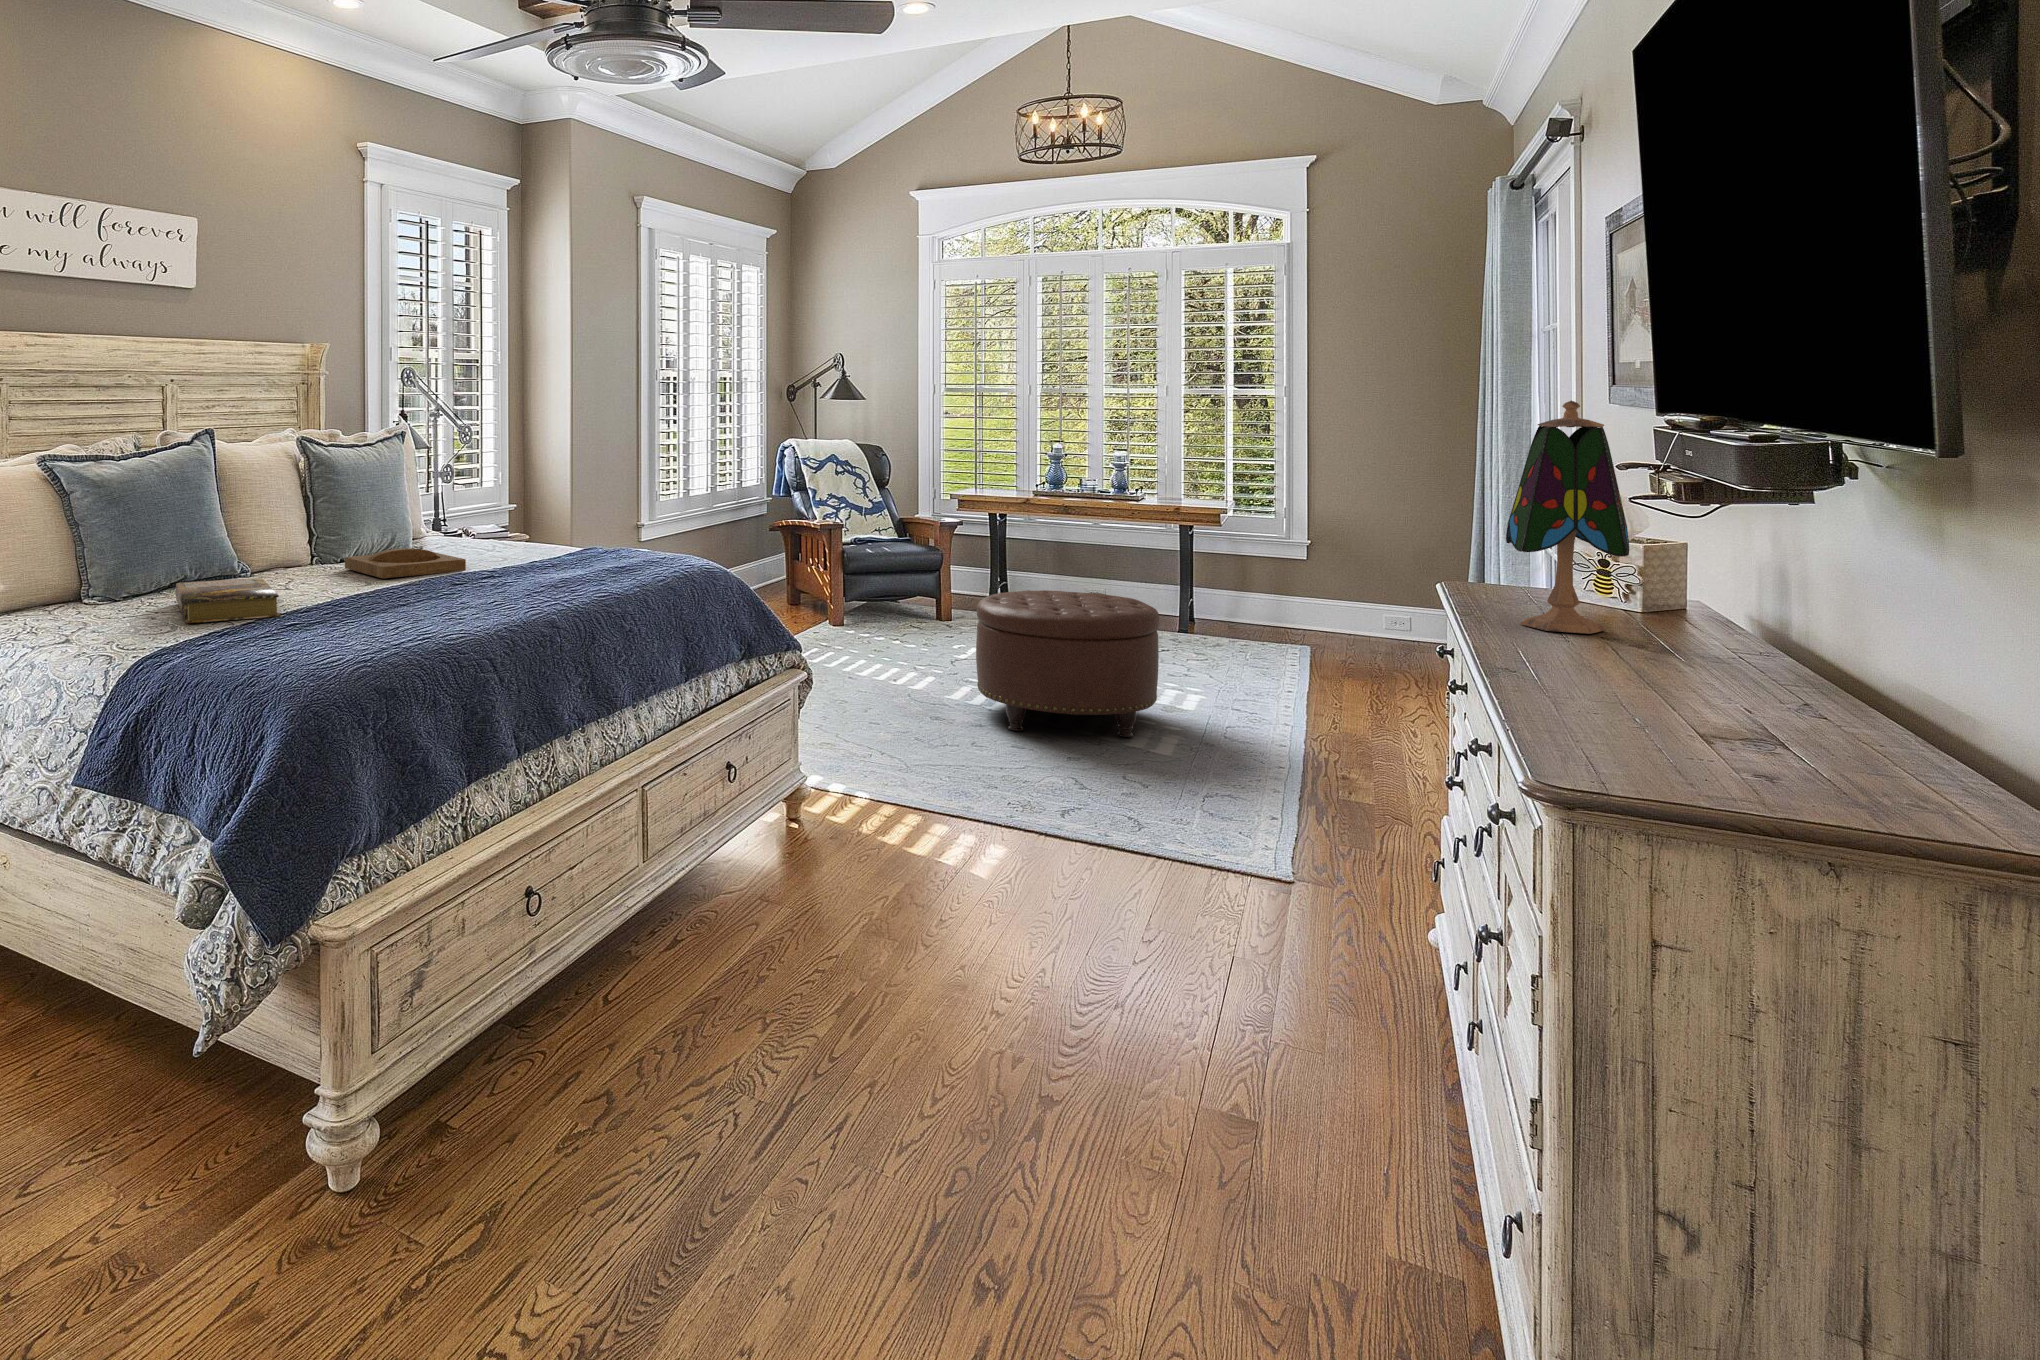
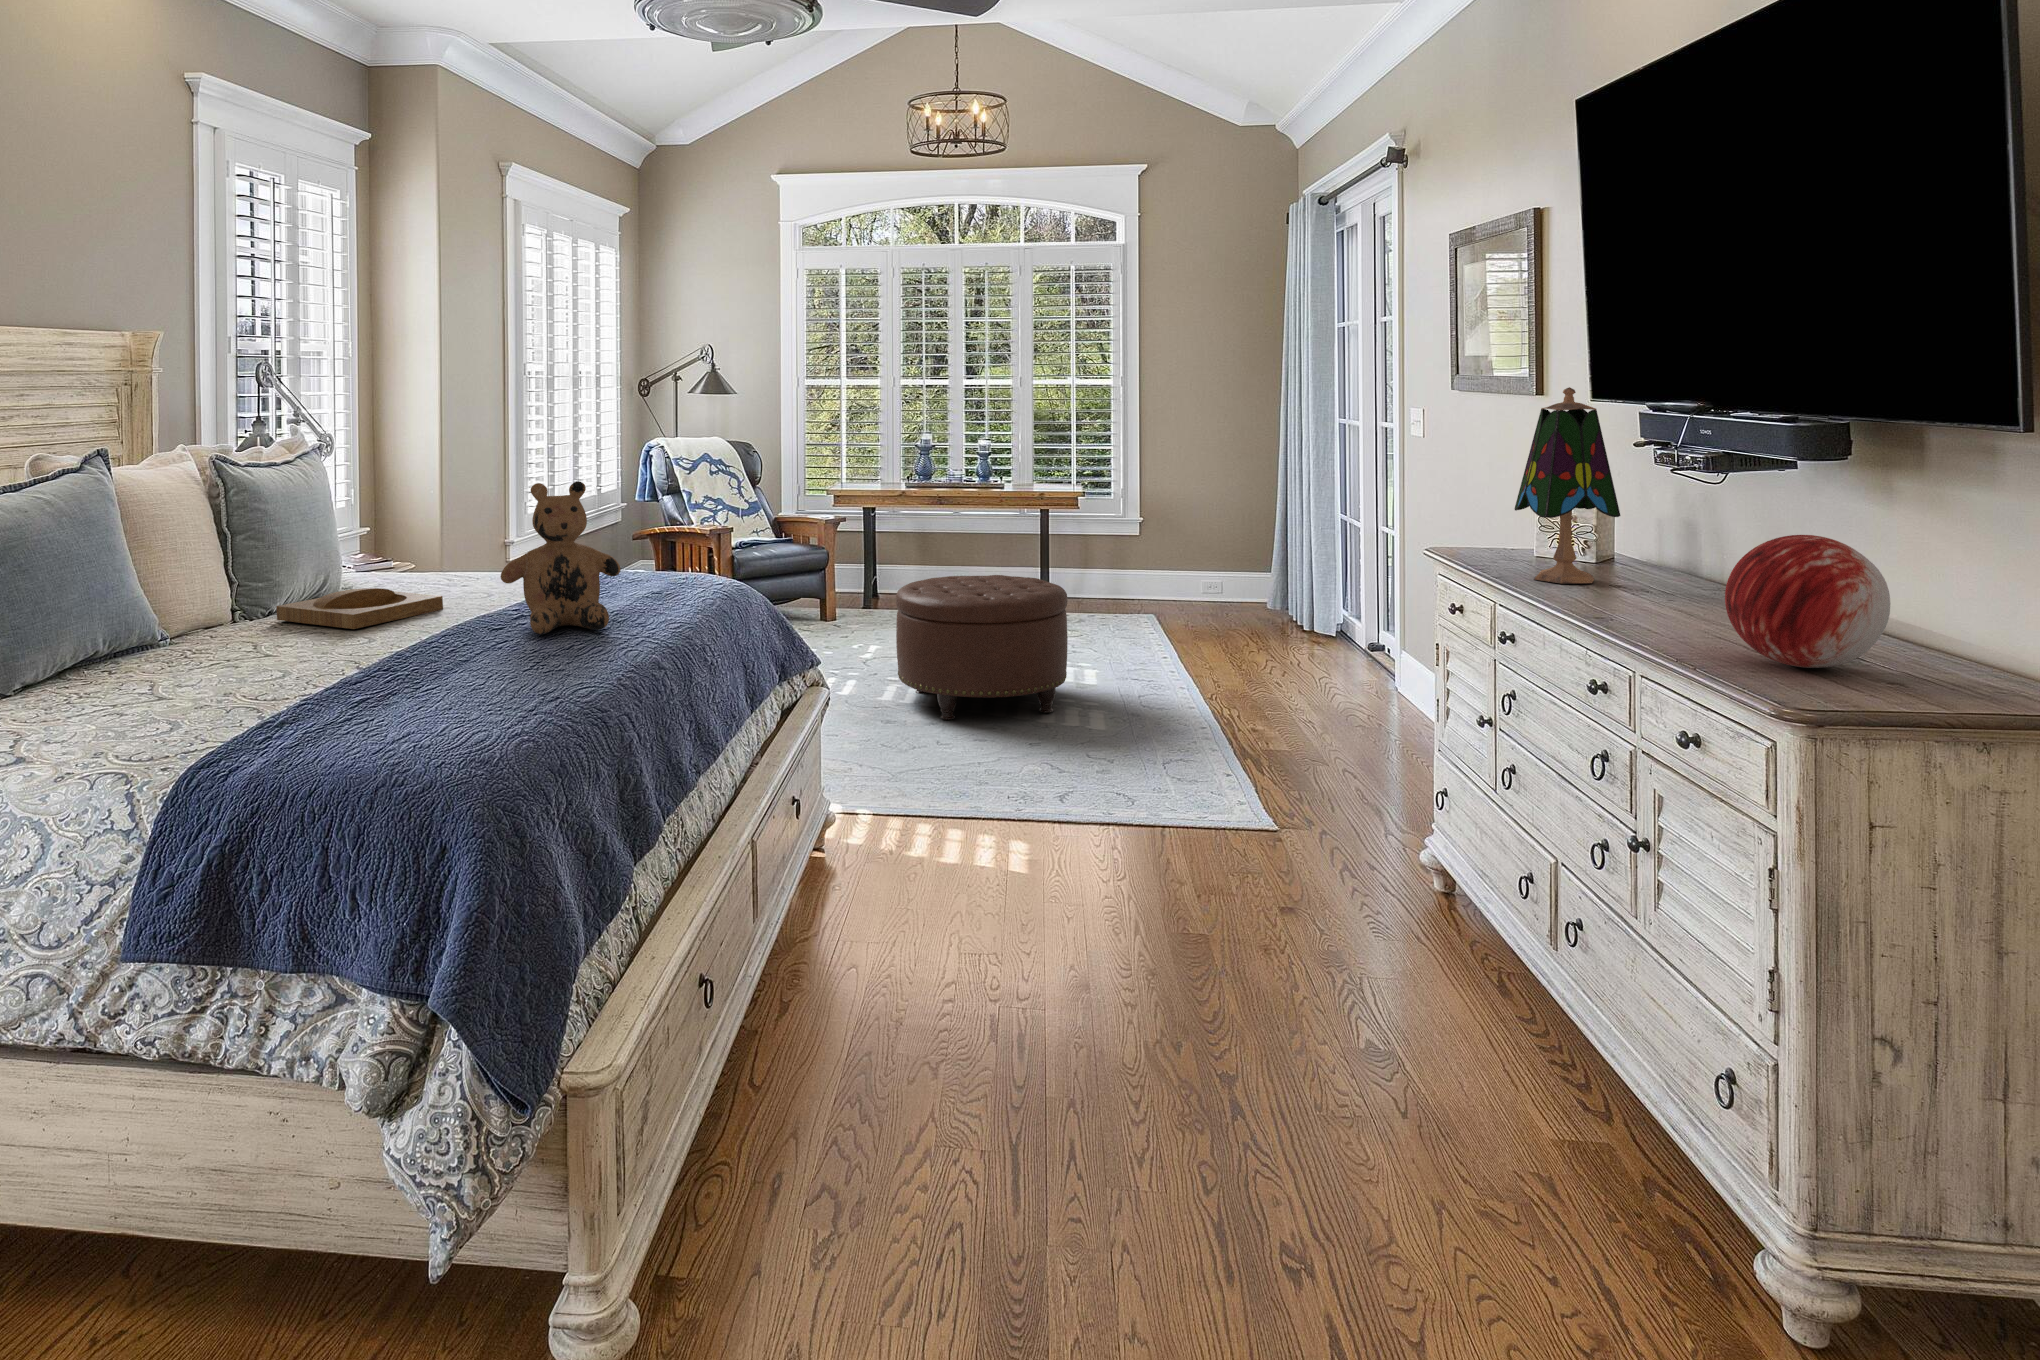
teddy bear: none [481,467,580,594] -> present [500,481,620,634]
decorative orb: none [1586,577,1807,743] -> present [1725,535,1890,668]
book: present [175,578,280,623] -> none [98,644,289,715]

